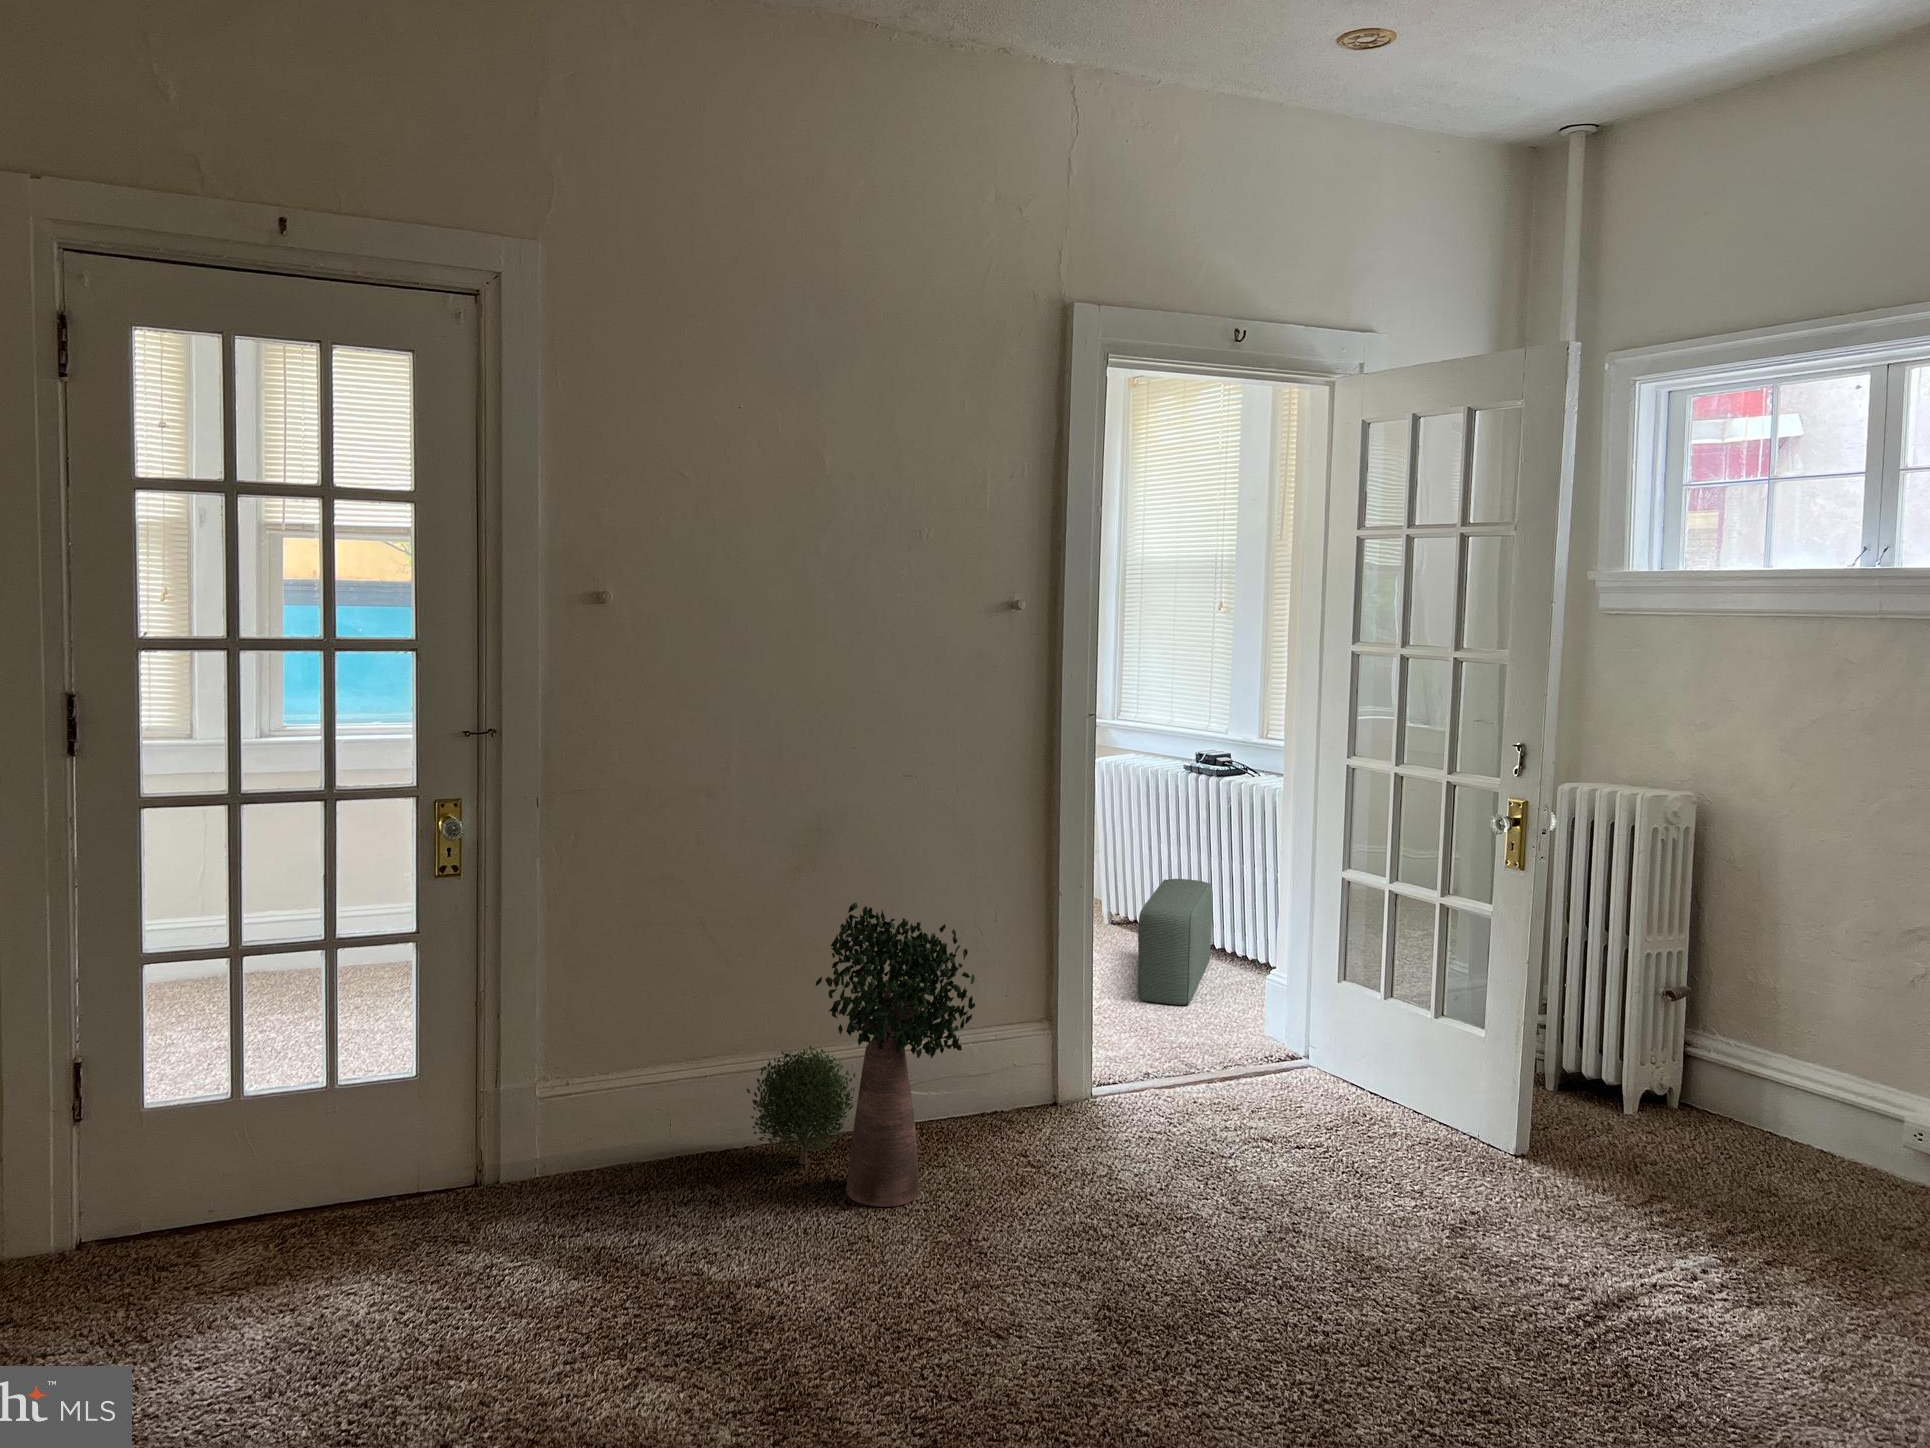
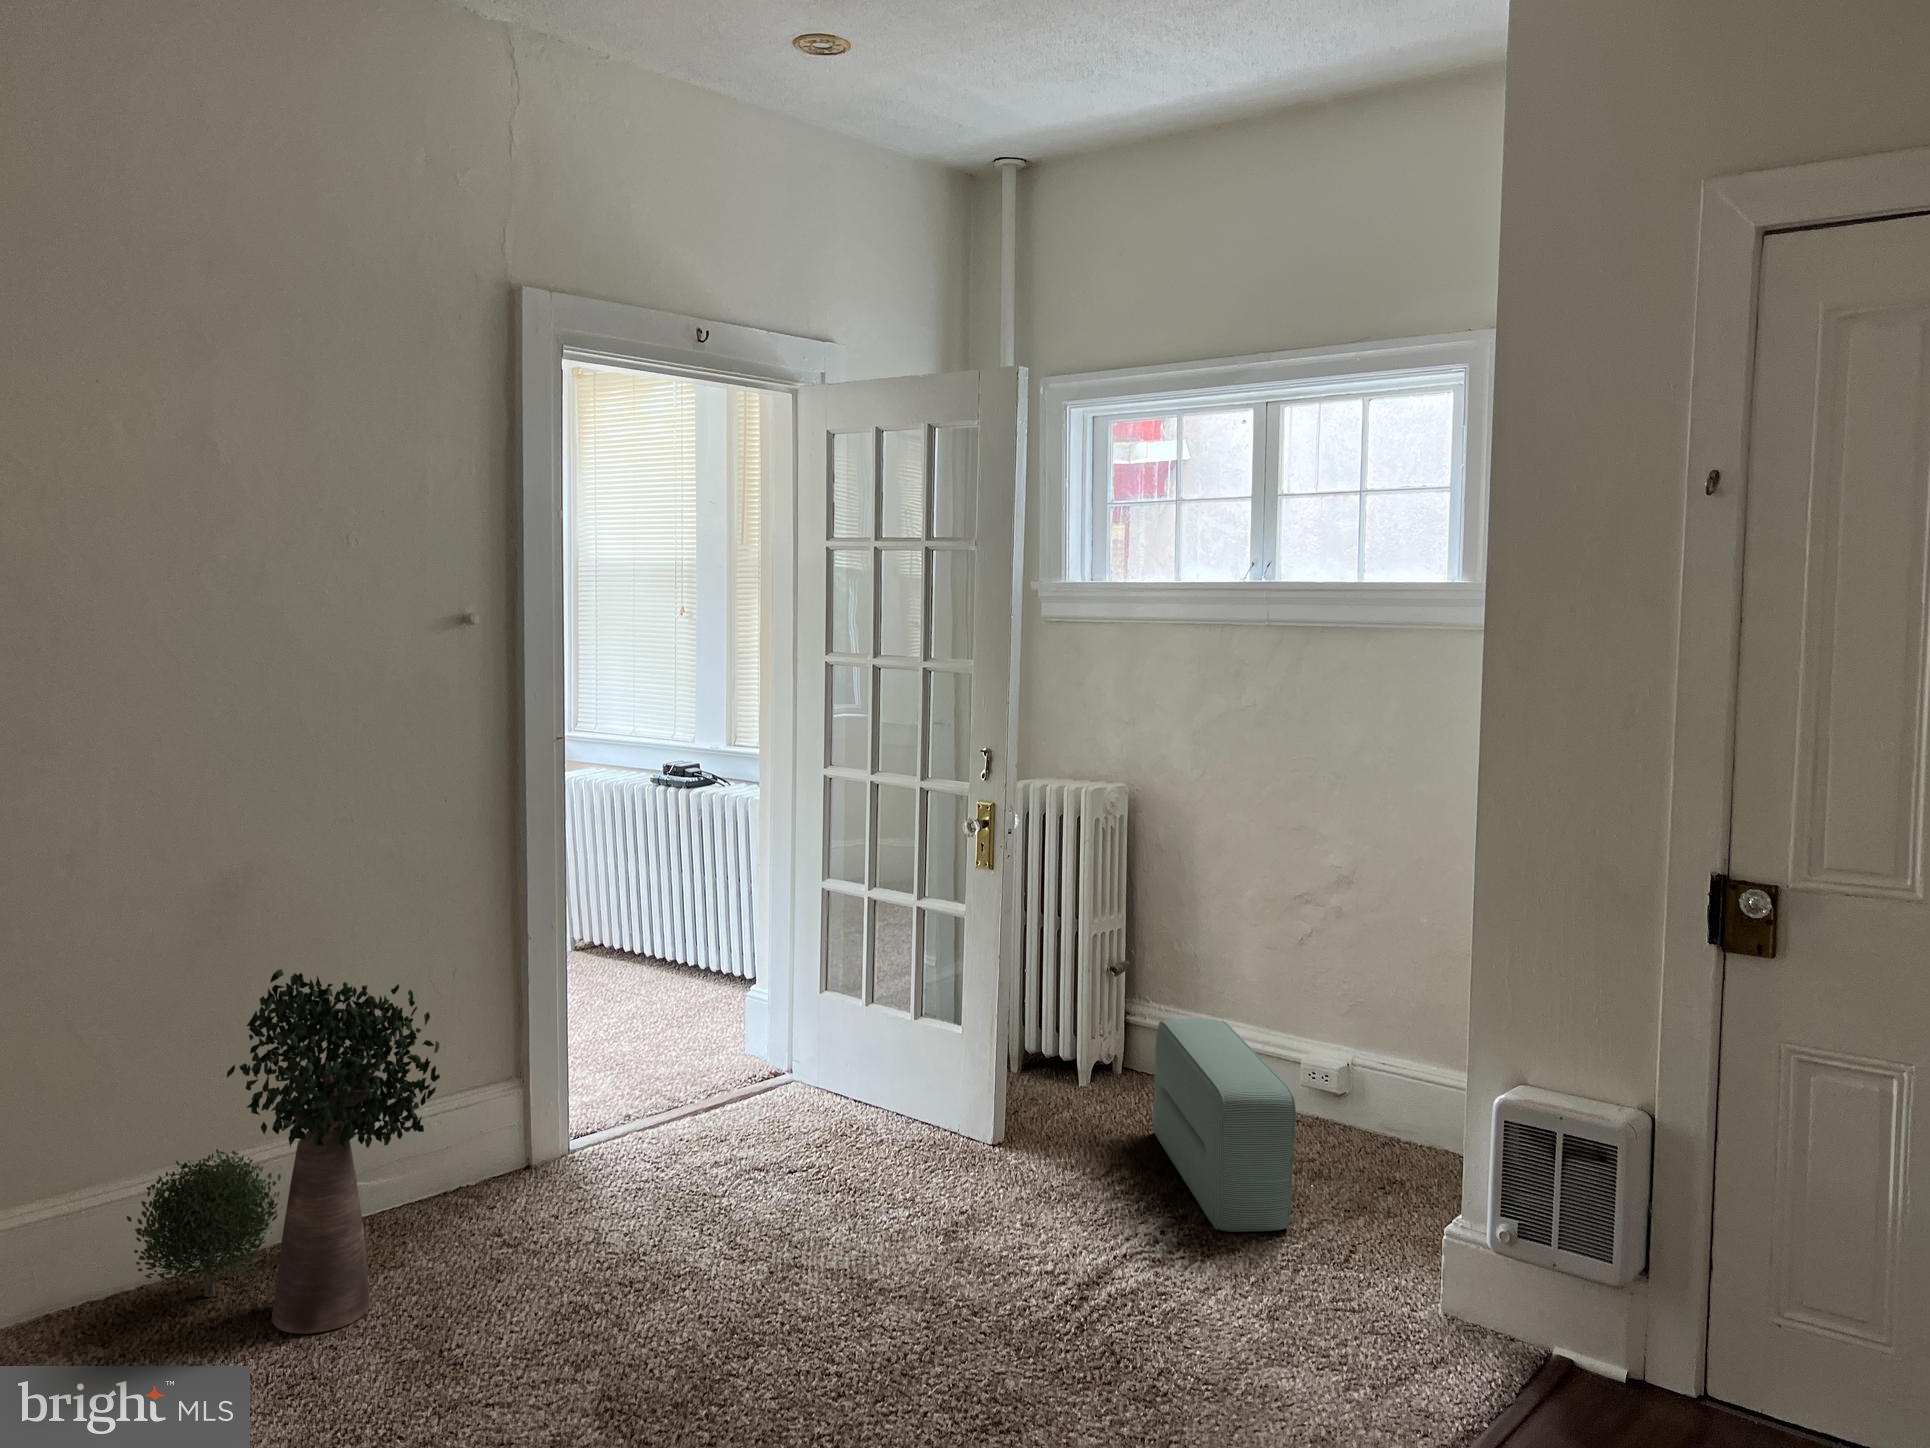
pouf: present [1138,879,1213,1005] -> present [1153,1018,1296,1232]

